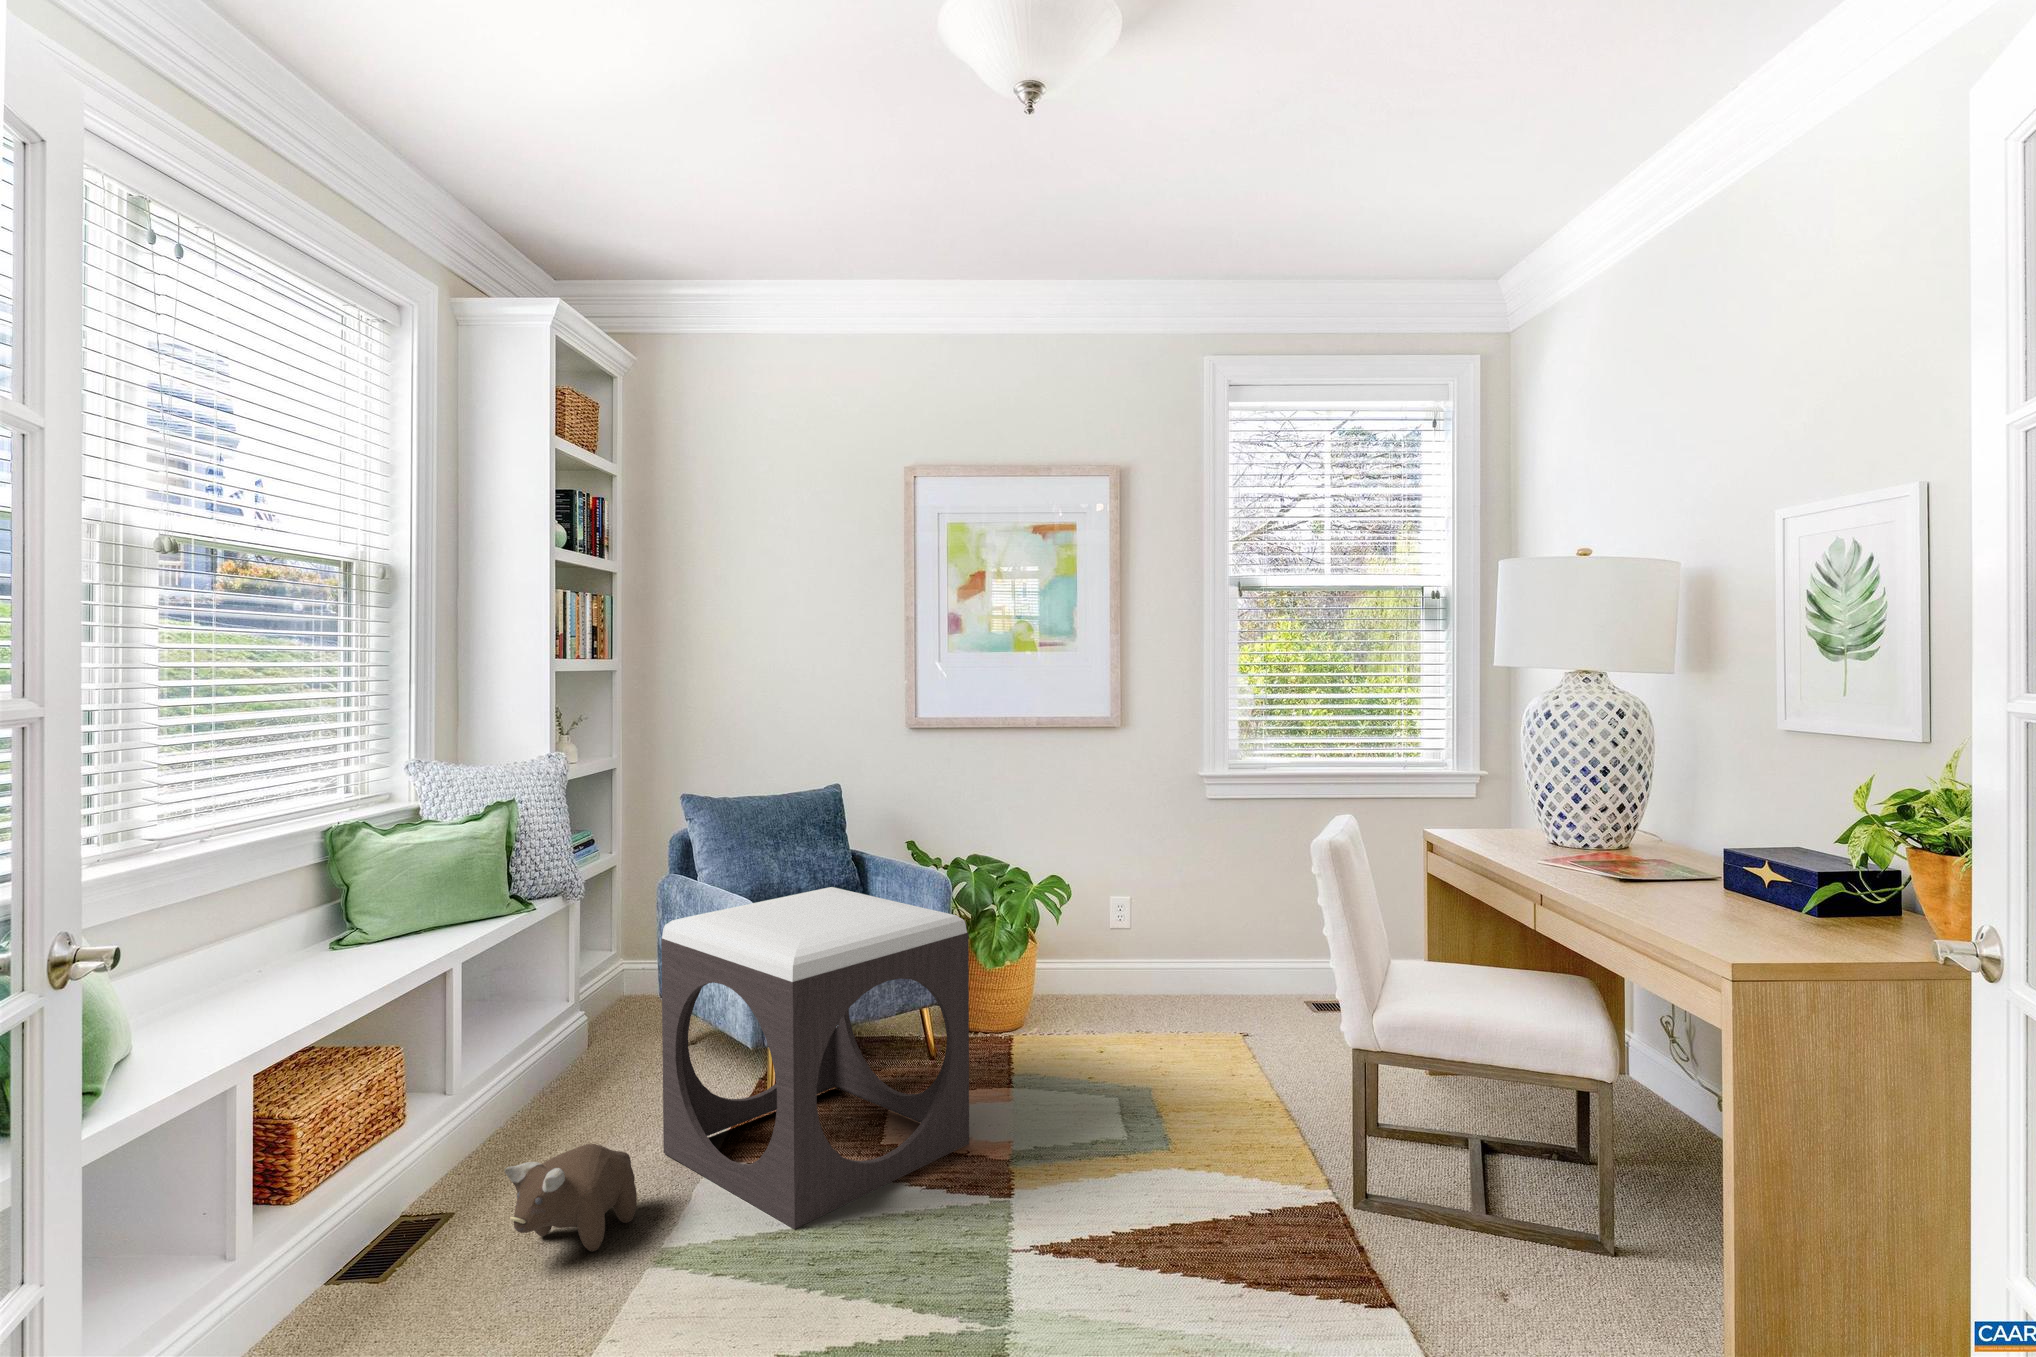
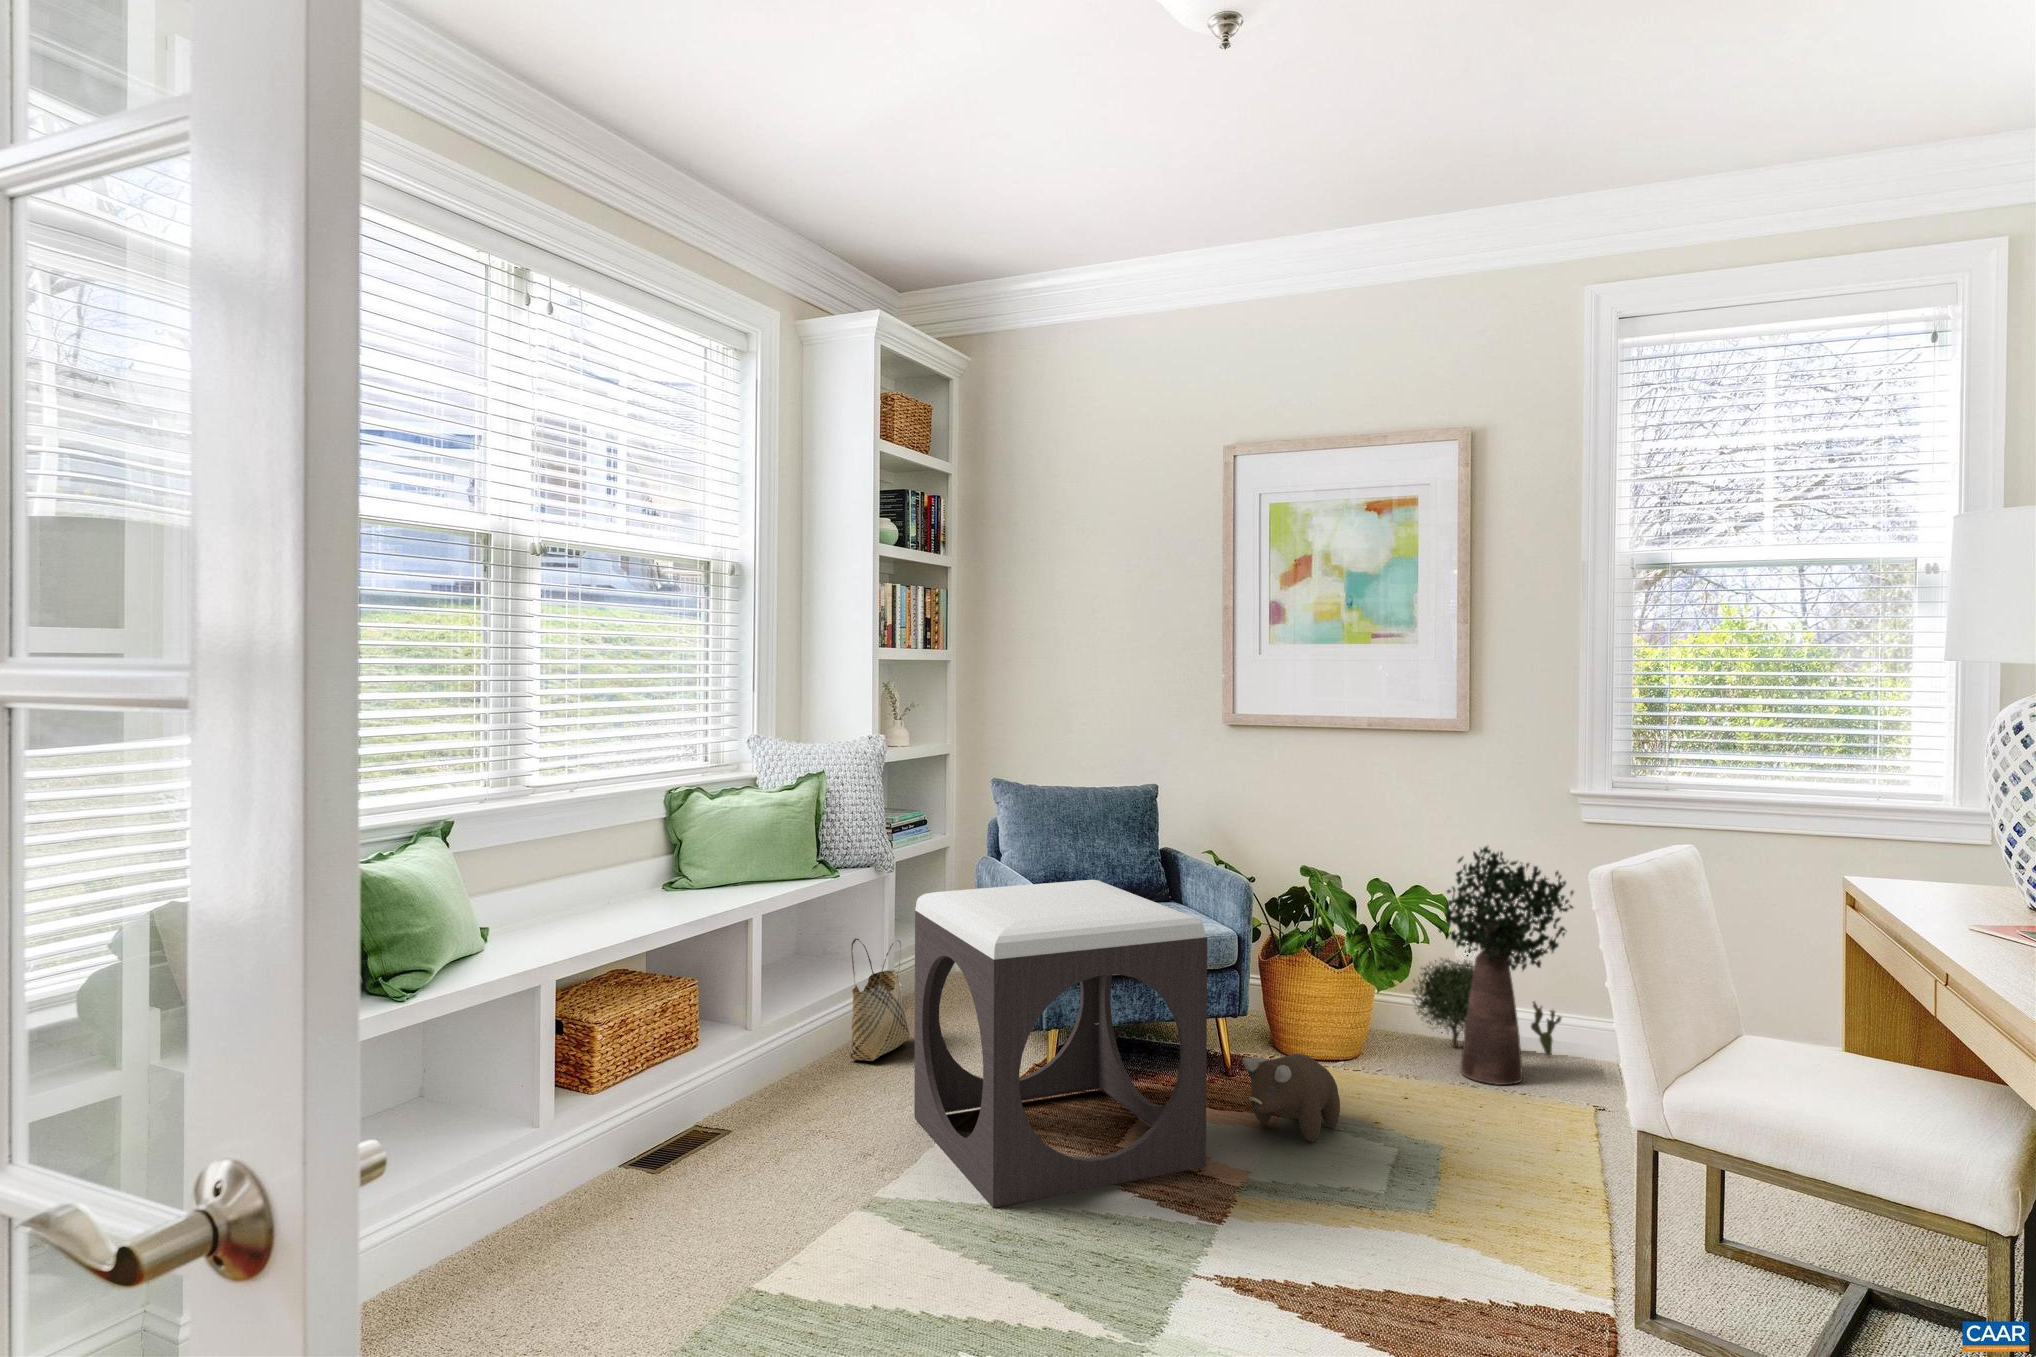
potted plant: none [1075,823,1210,1024] -> present [1411,846,1574,1085]
woven basket: none [553,969,616,1102] -> present [850,938,909,1061]
plush toy: present [504,1144,637,1252] -> present [1242,1054,1340,1142]

